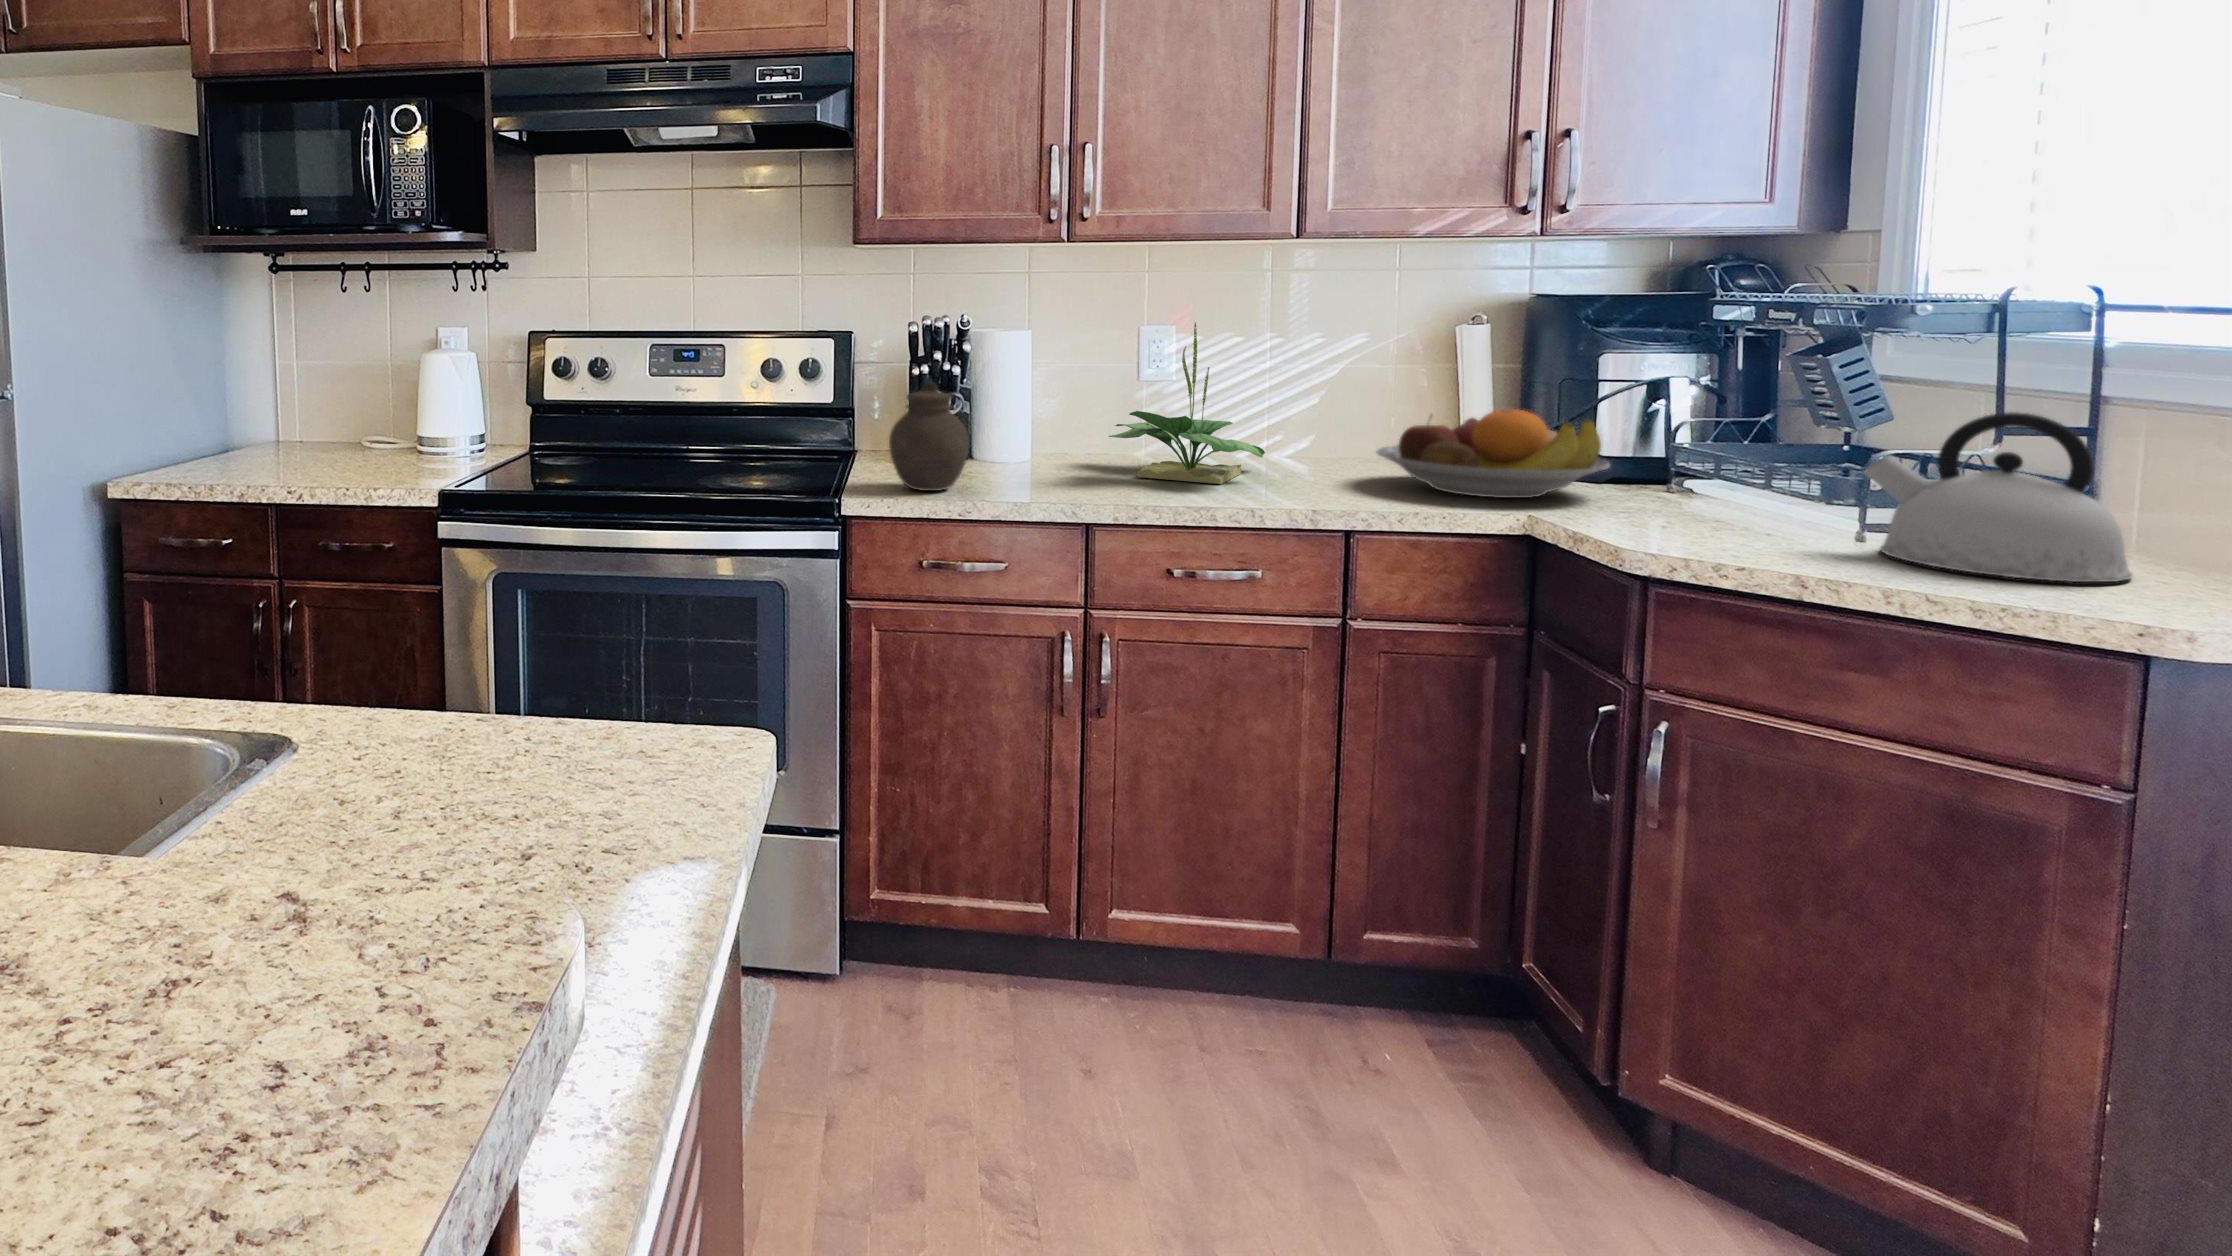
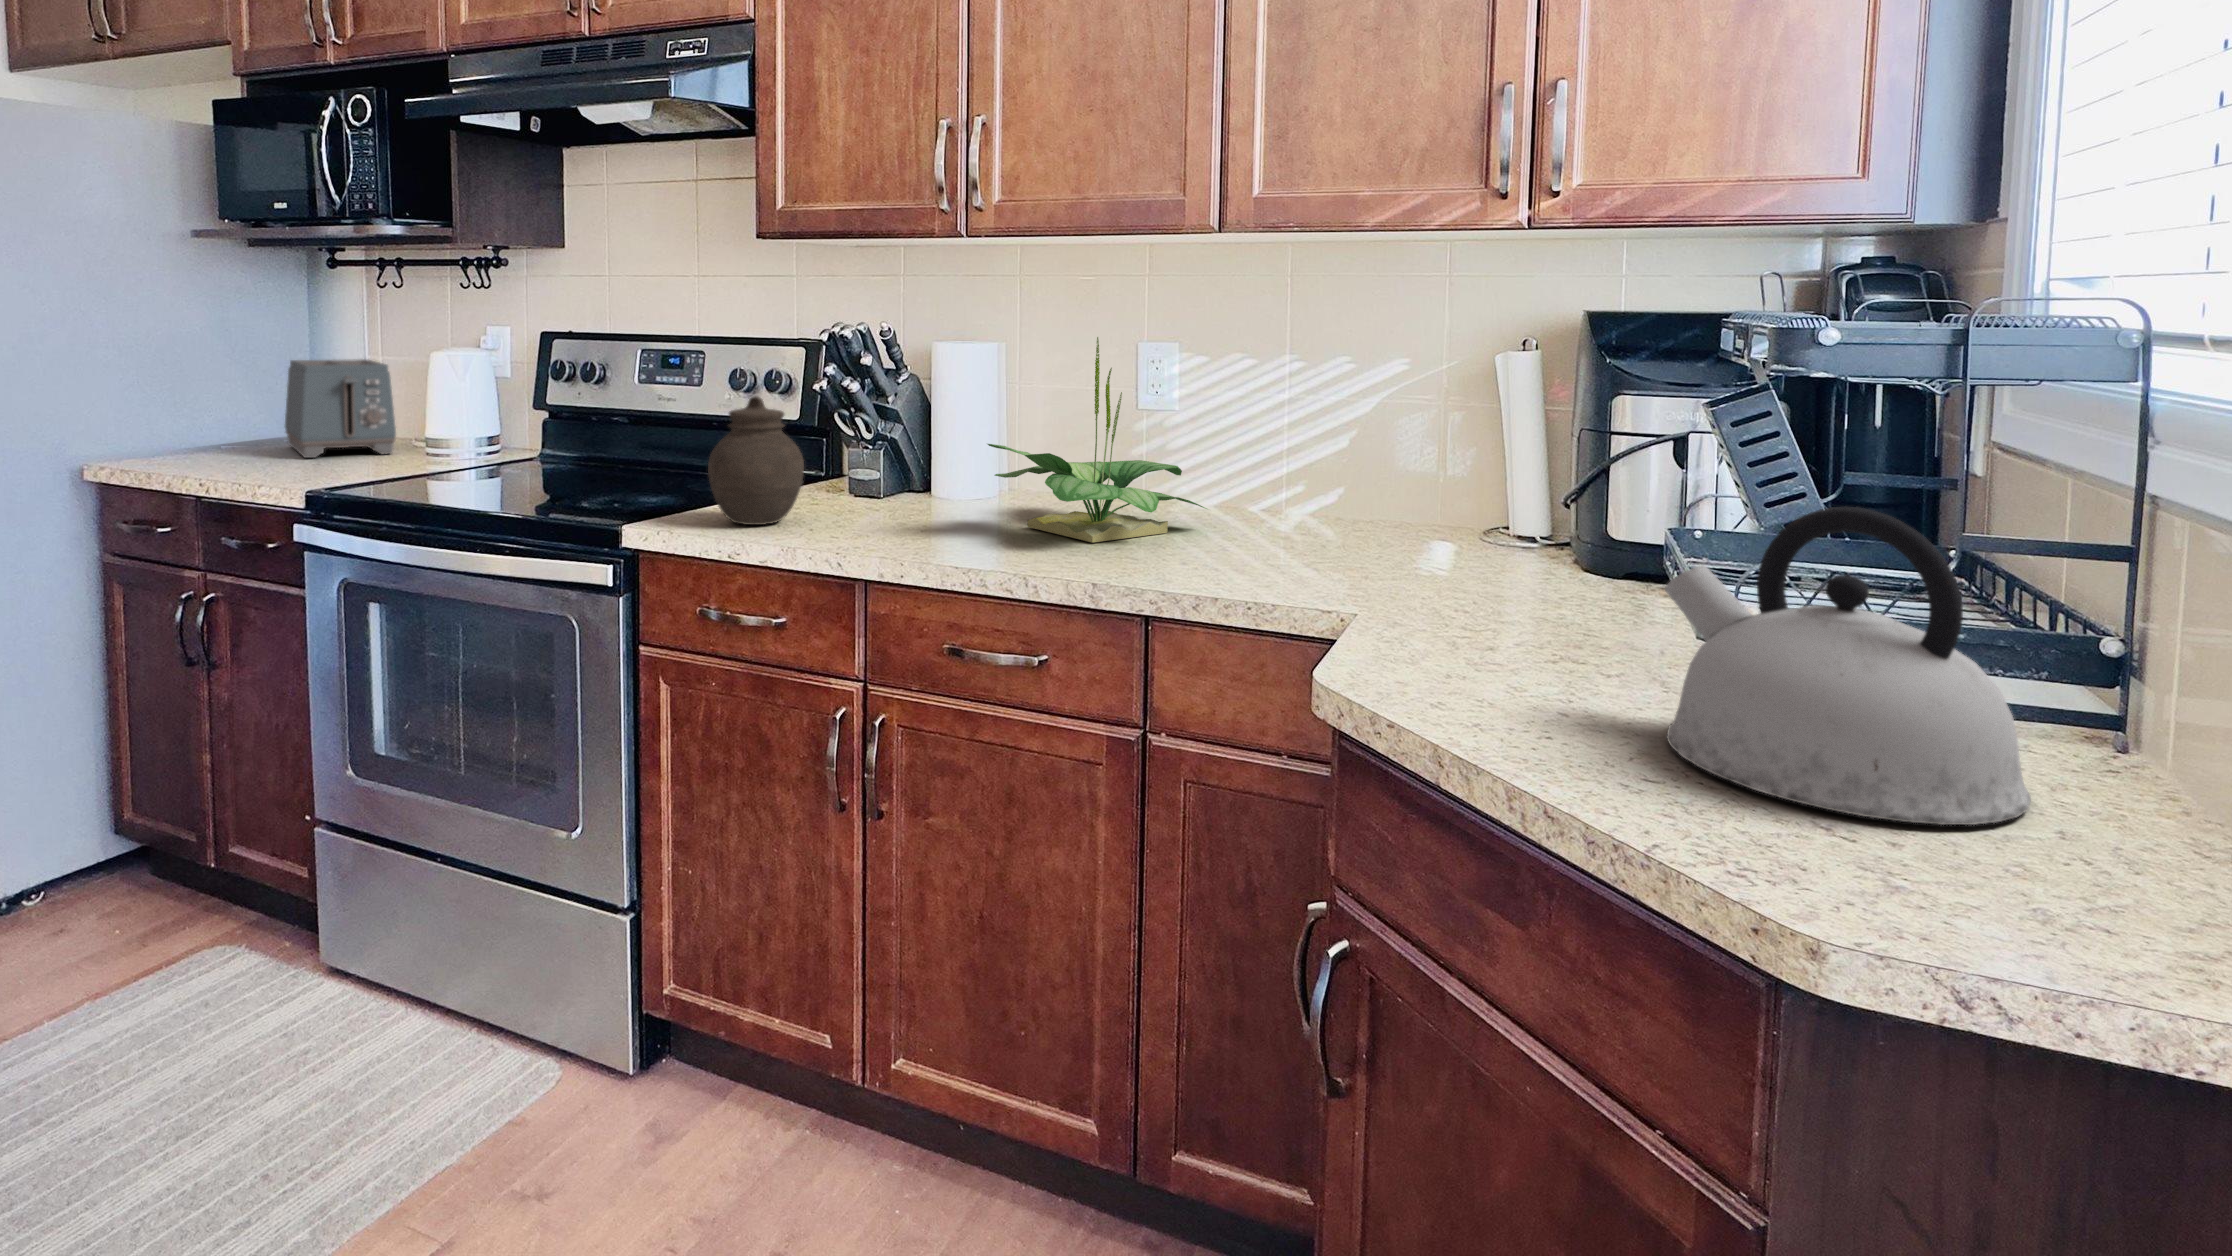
toaster: none [222,365,371,466] -> present [285,359,396,458]
fruit bowl: present [1377,409,1610,498] -> none [1266,466,1553,592]

